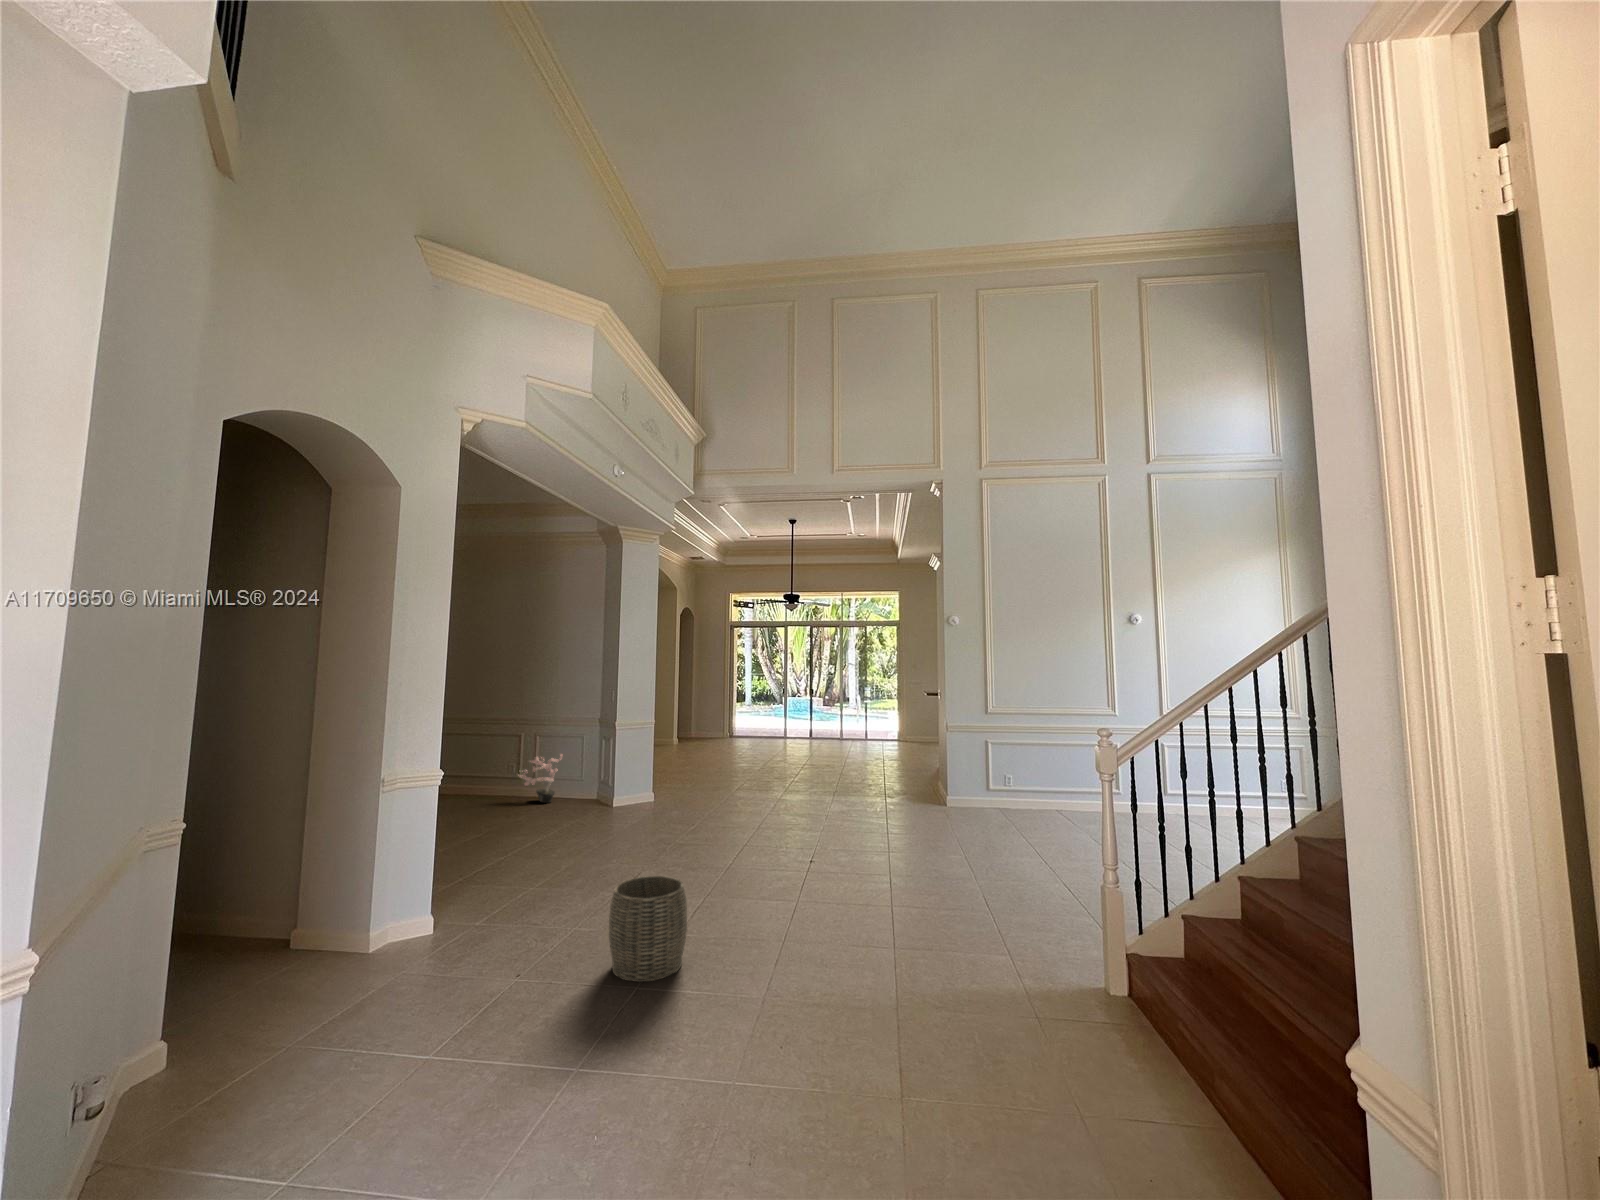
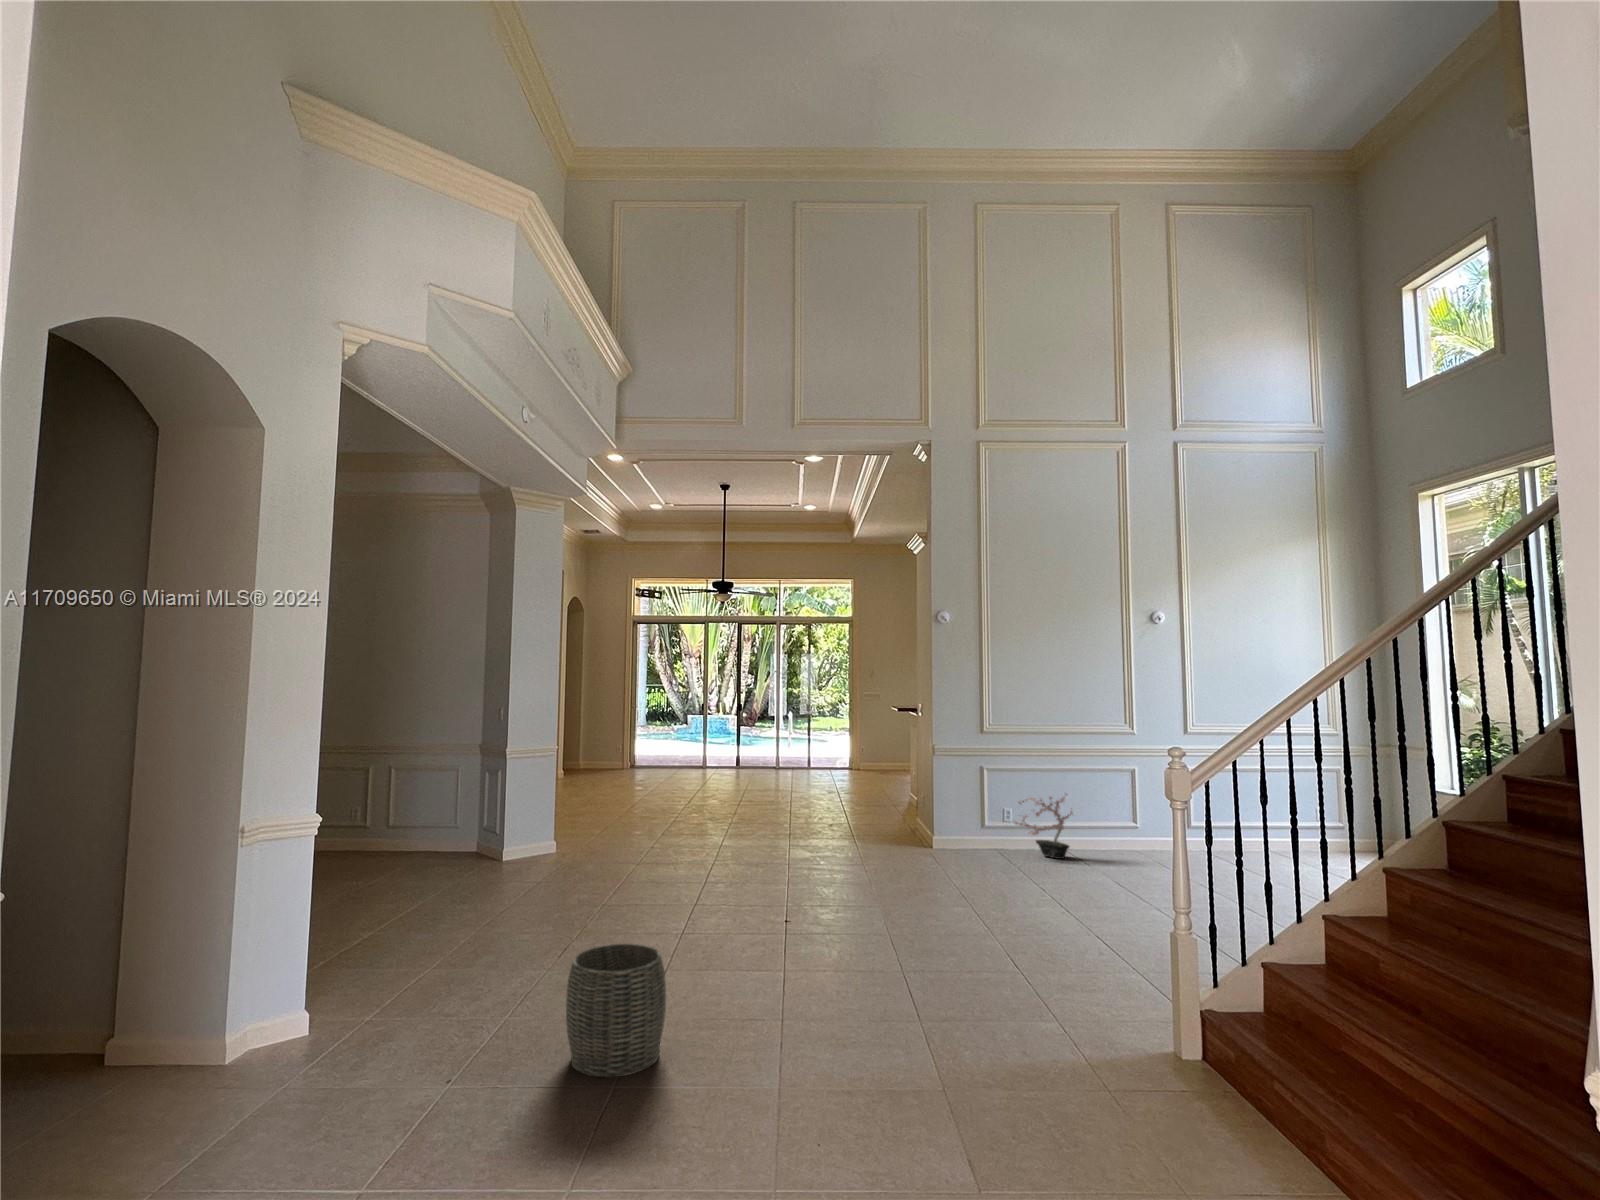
potted plant: present [518,754,563,803] -> present [1014,796,1073,859]

